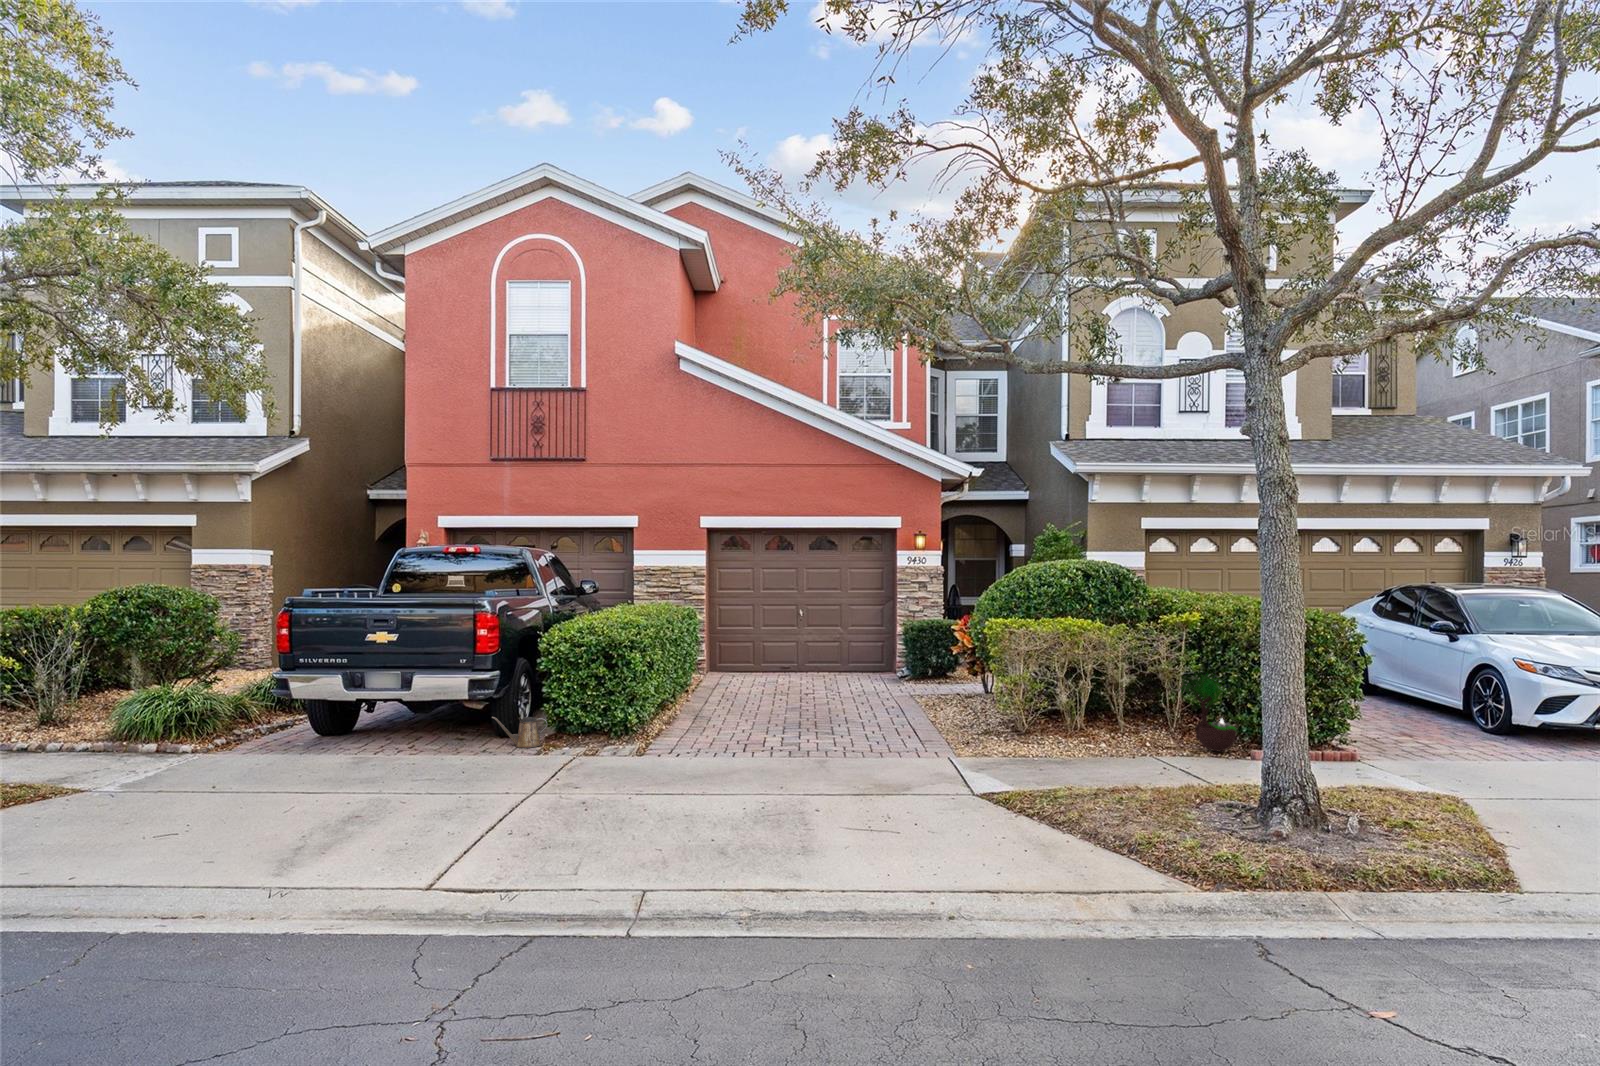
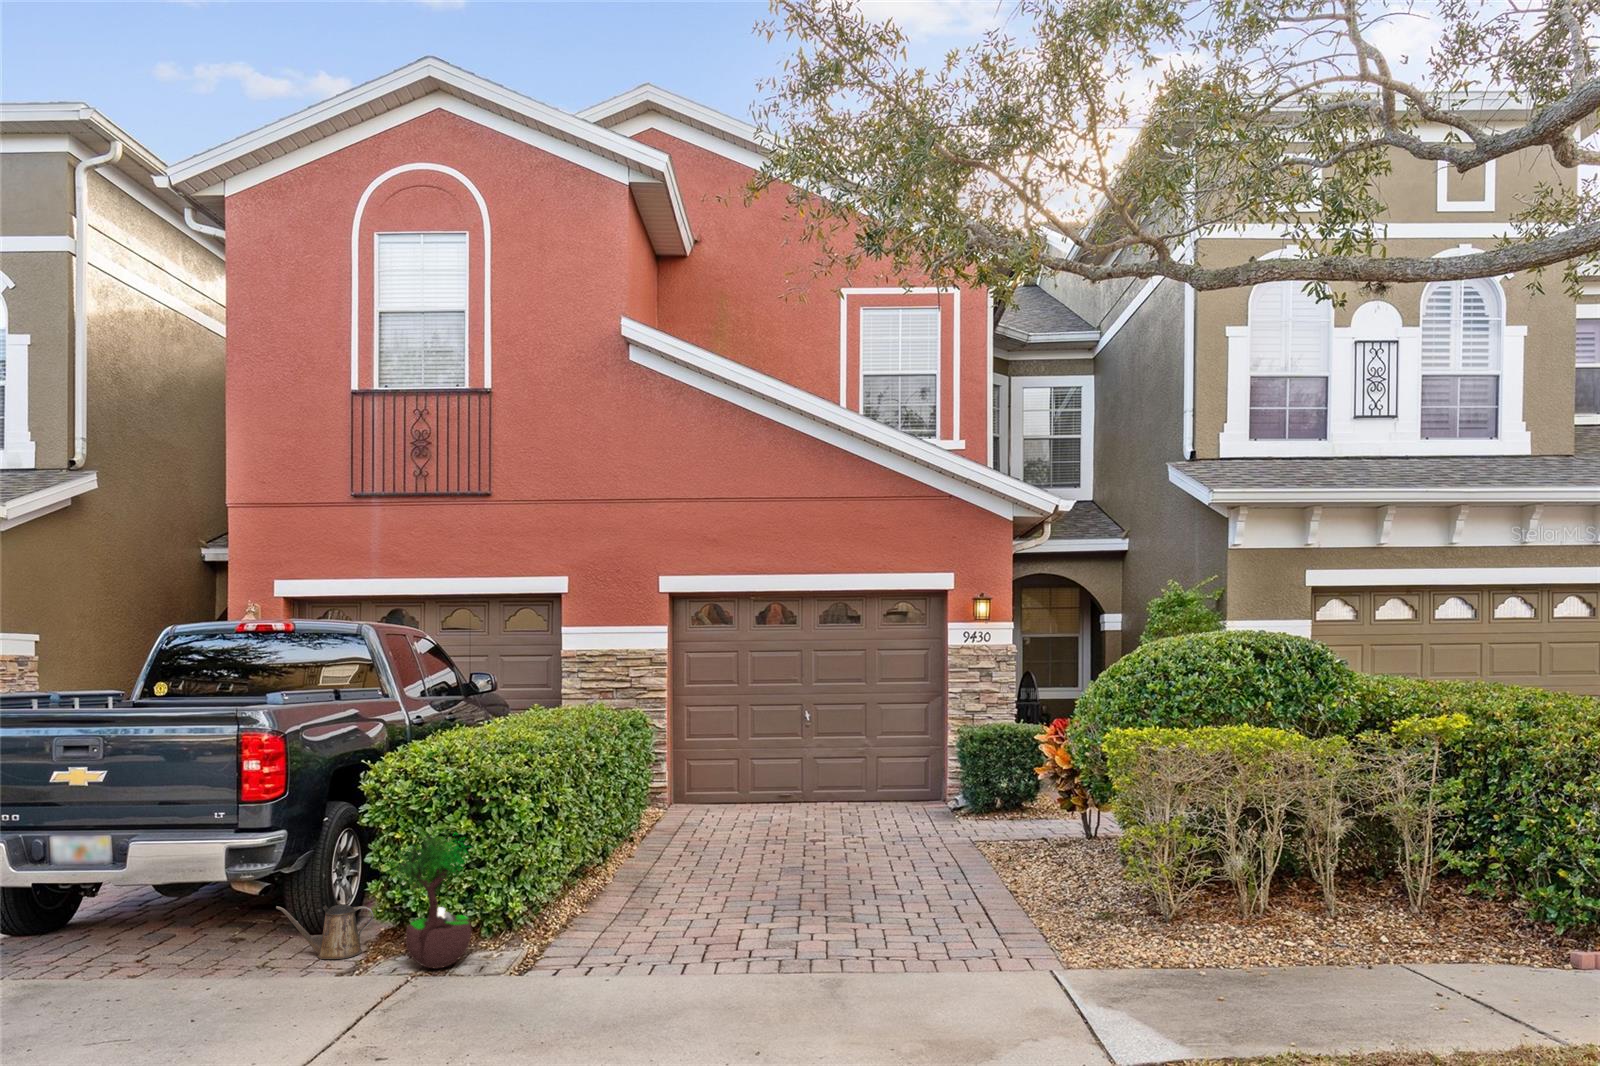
potted tree: present [1180,674,1236,751] -> present [389,822,472,969]

